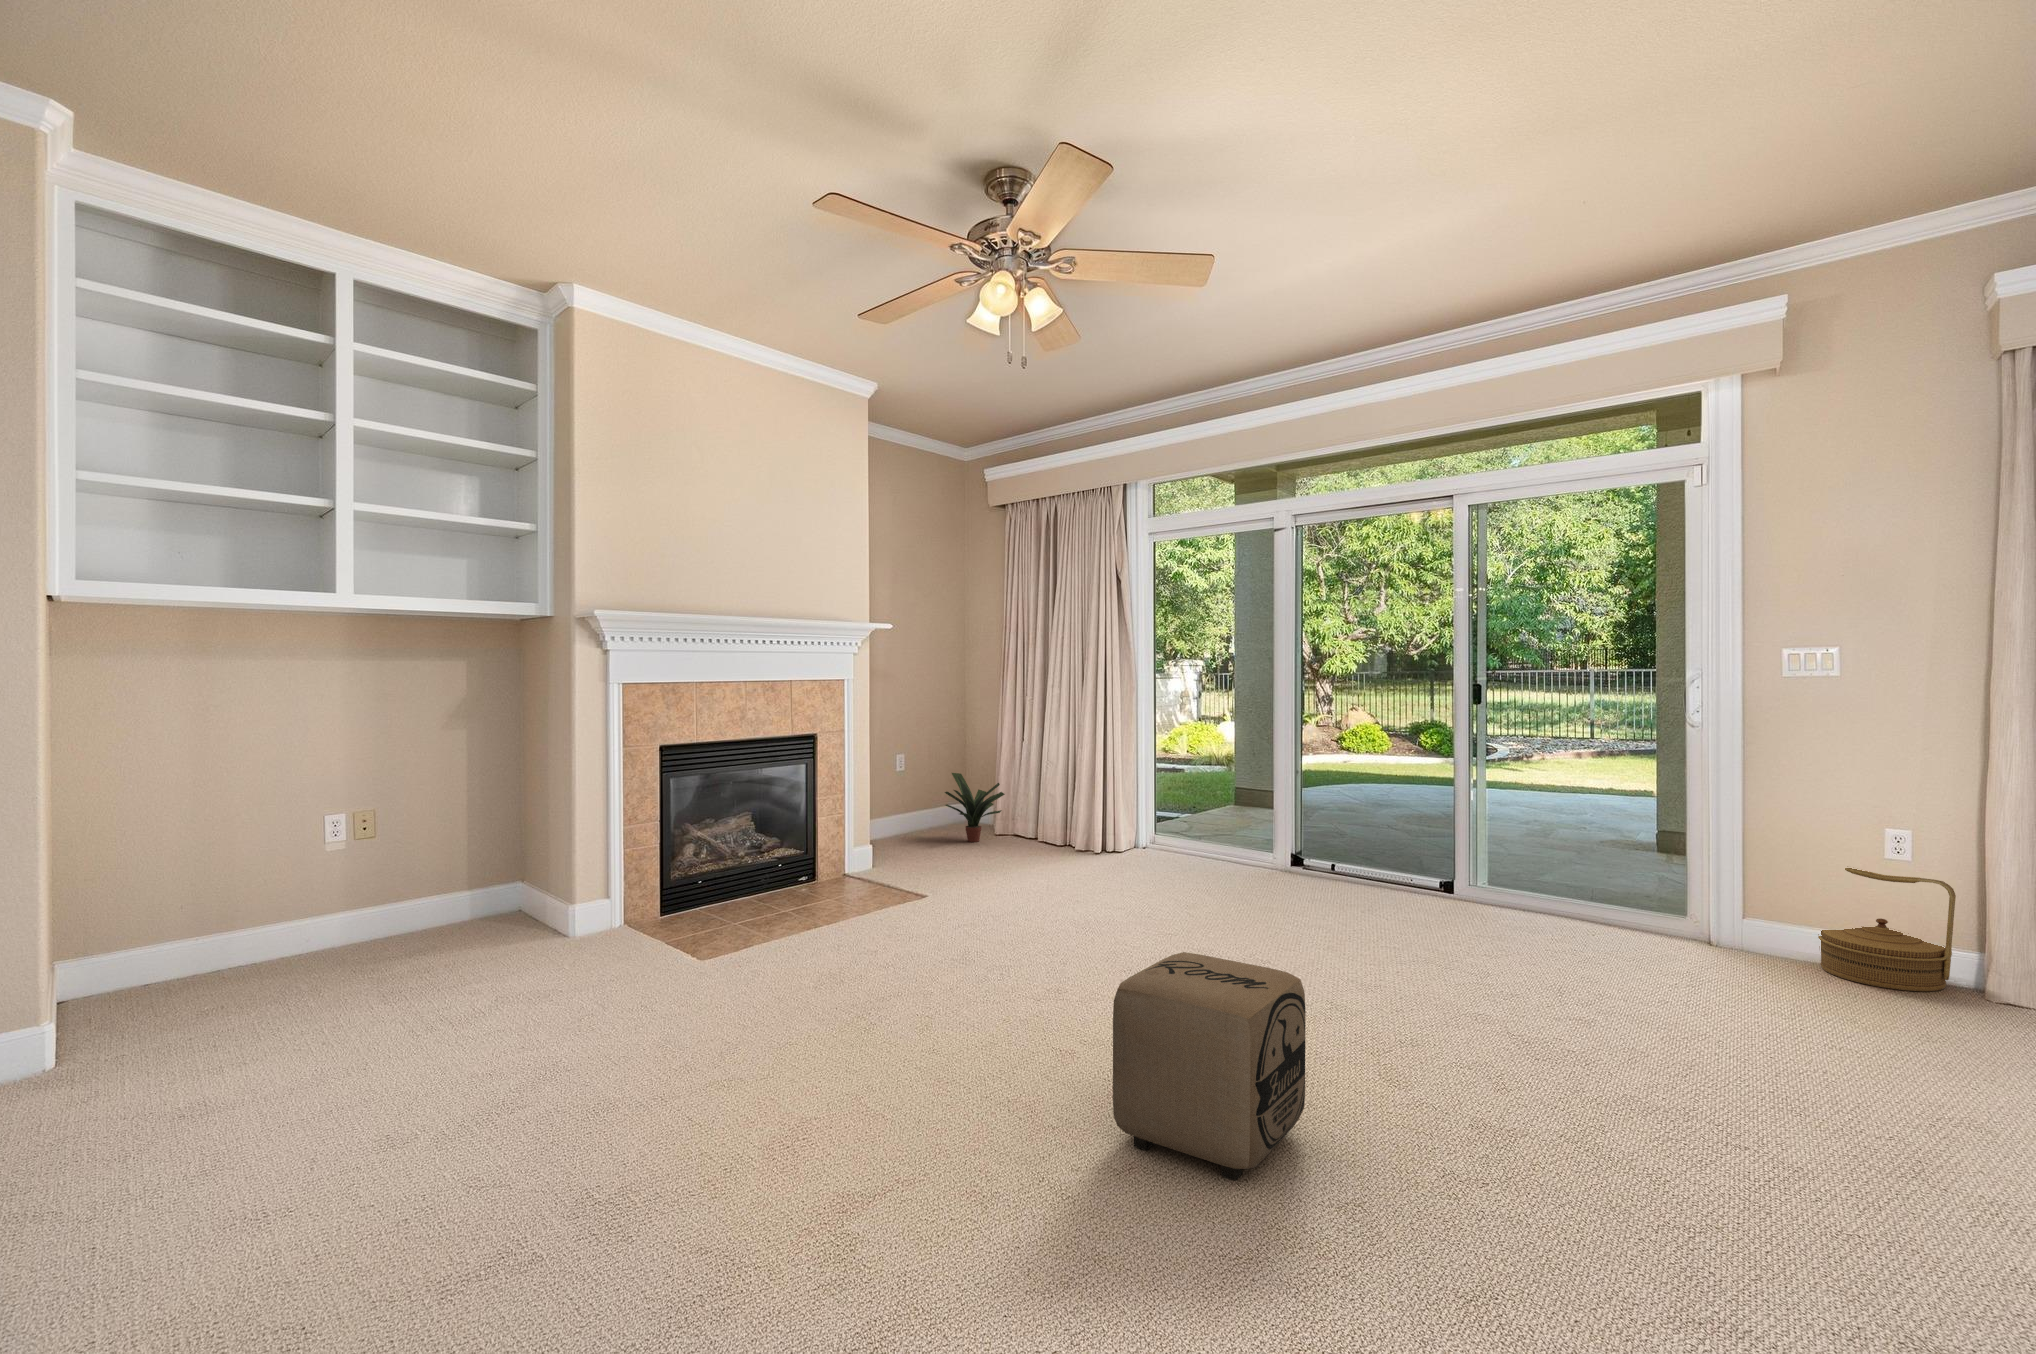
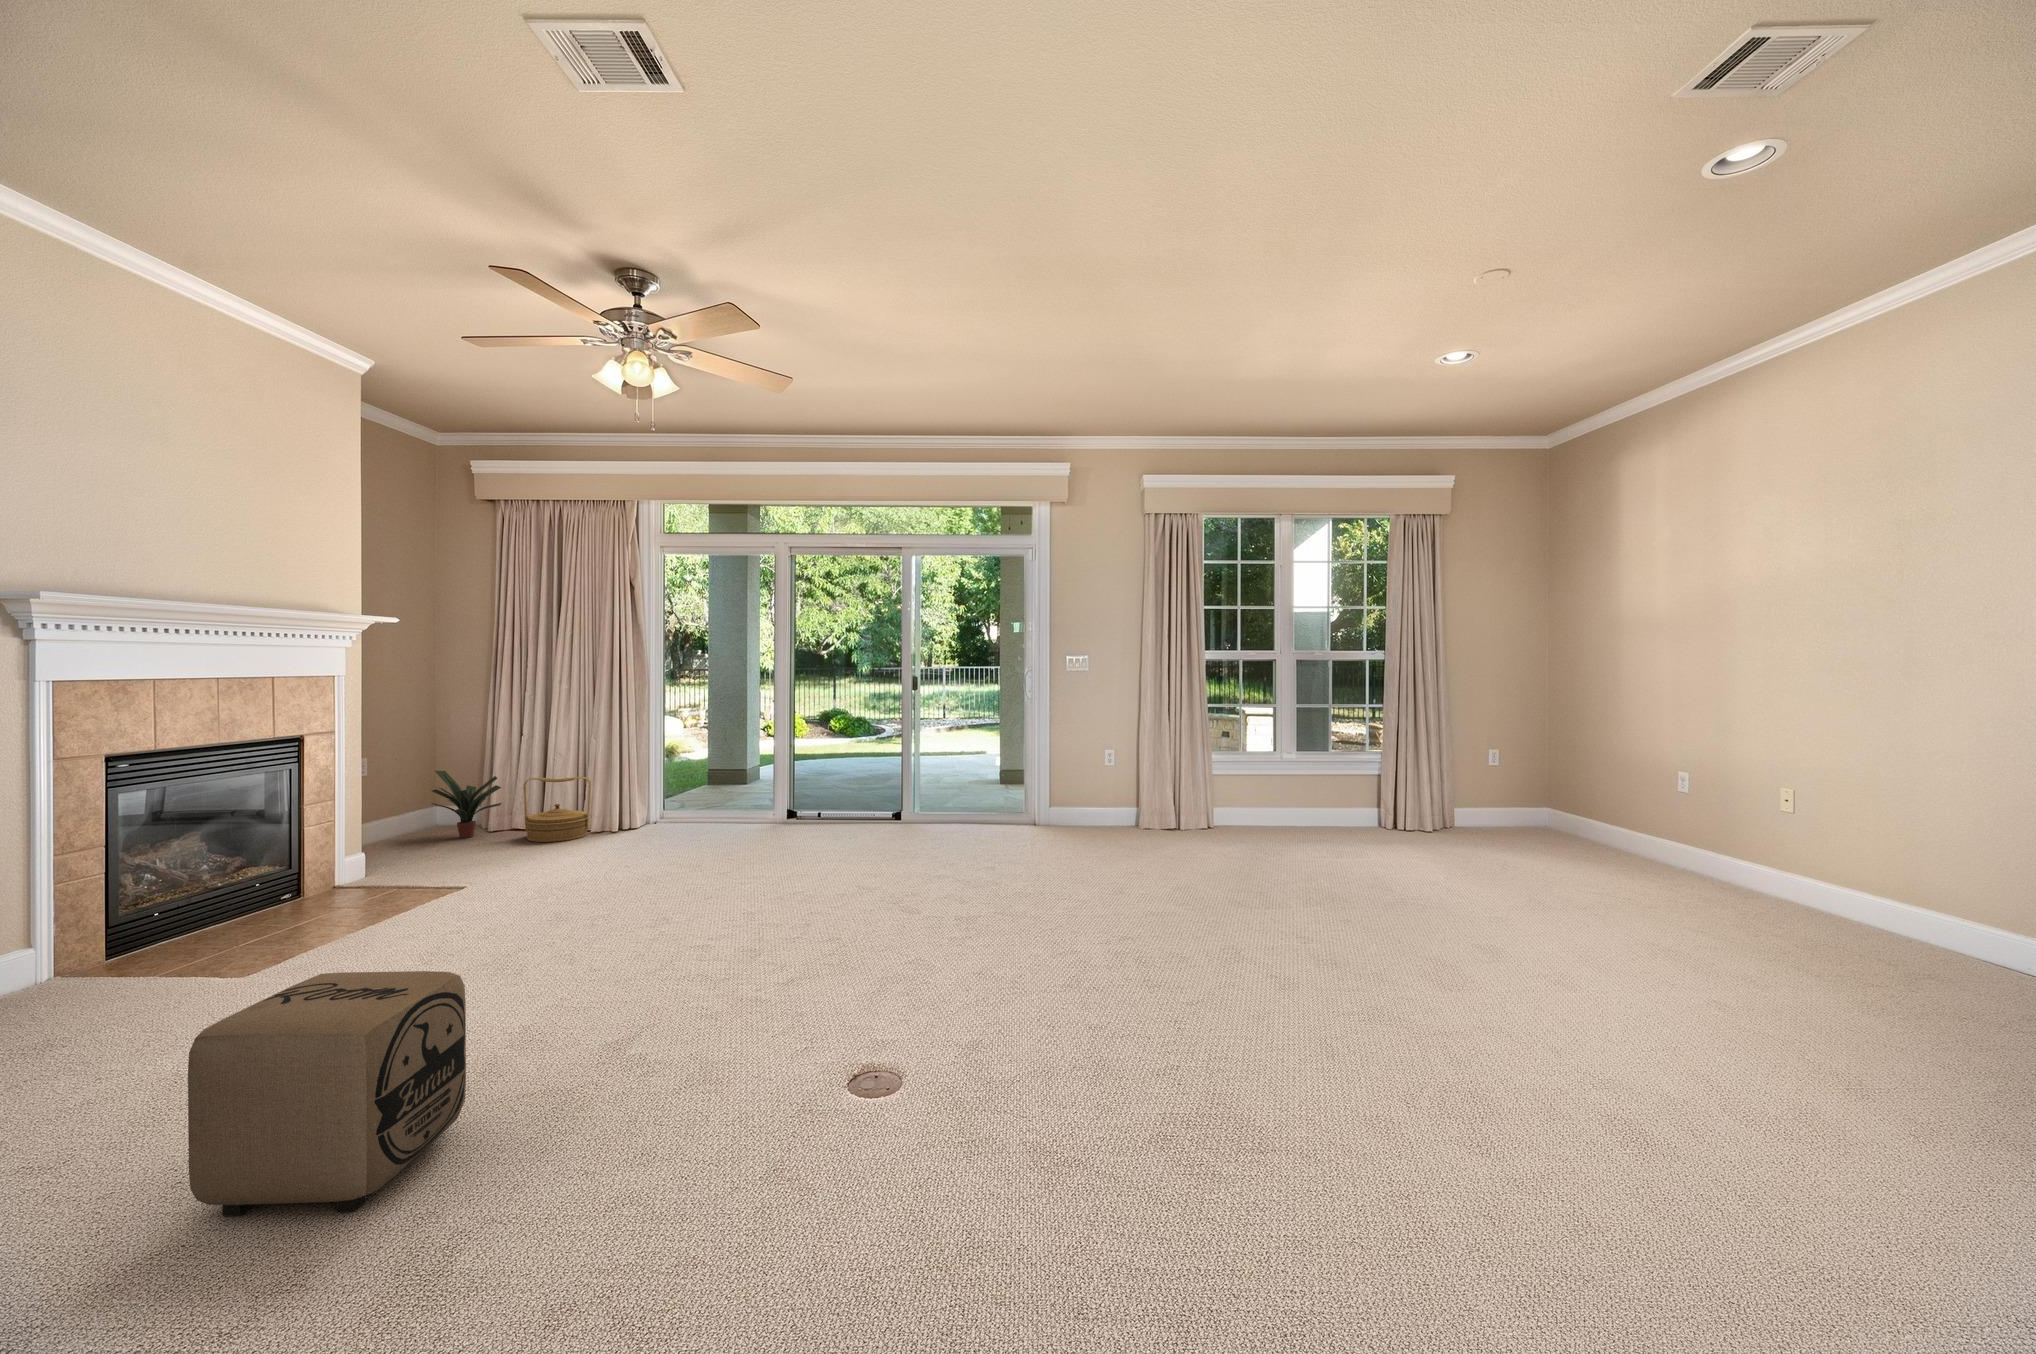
woven basket: present [1818,868,1956,992] -> present [523,777,591,842]
ottoman: present [1113,952,1305,1180] -> present [188,971,466,1216]

